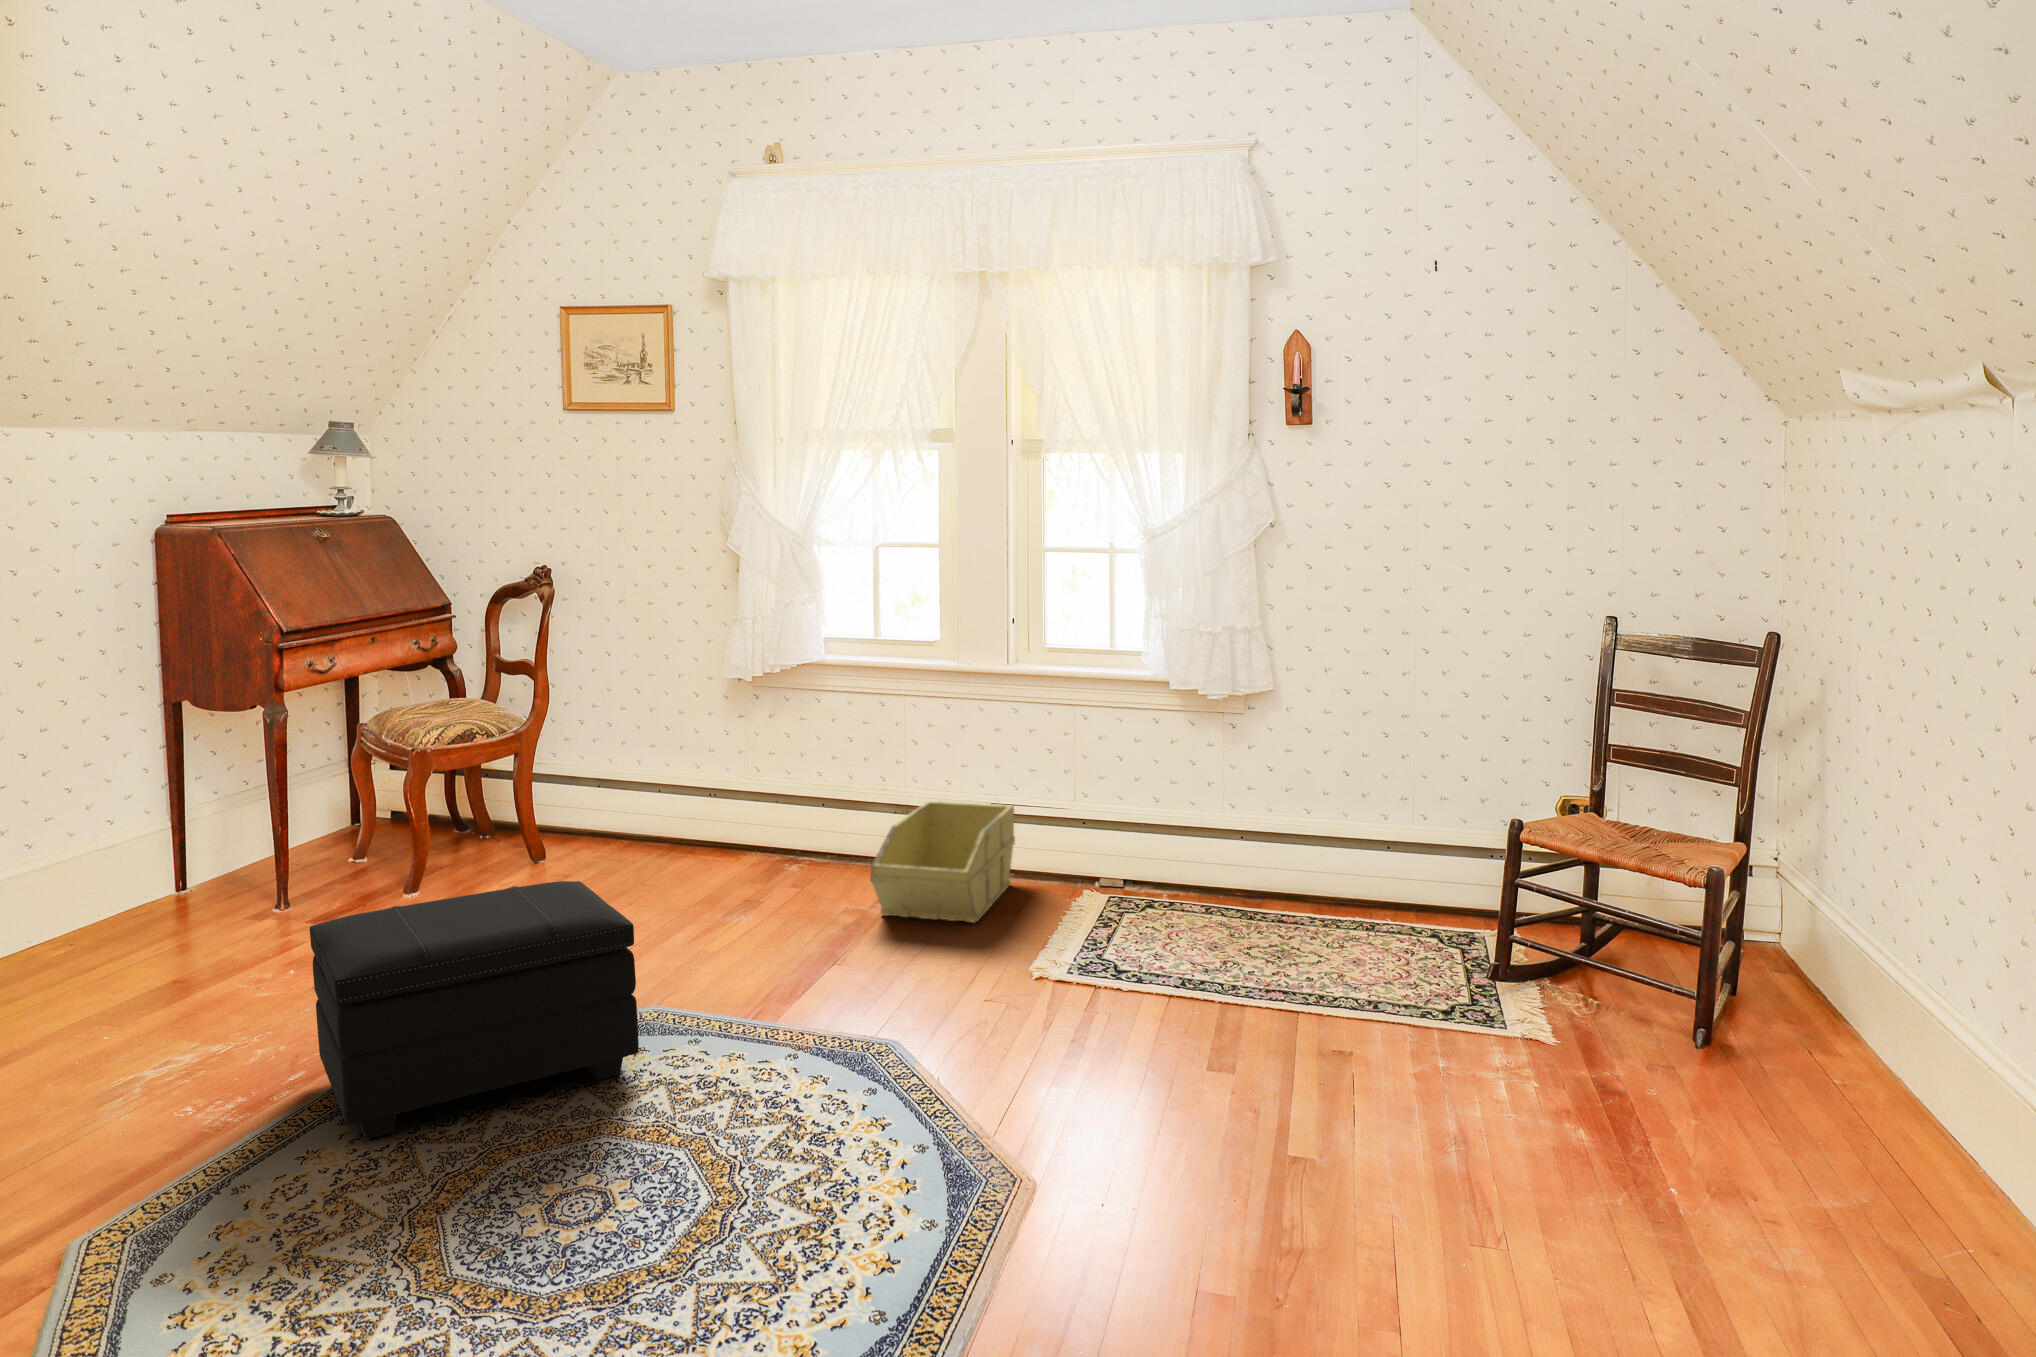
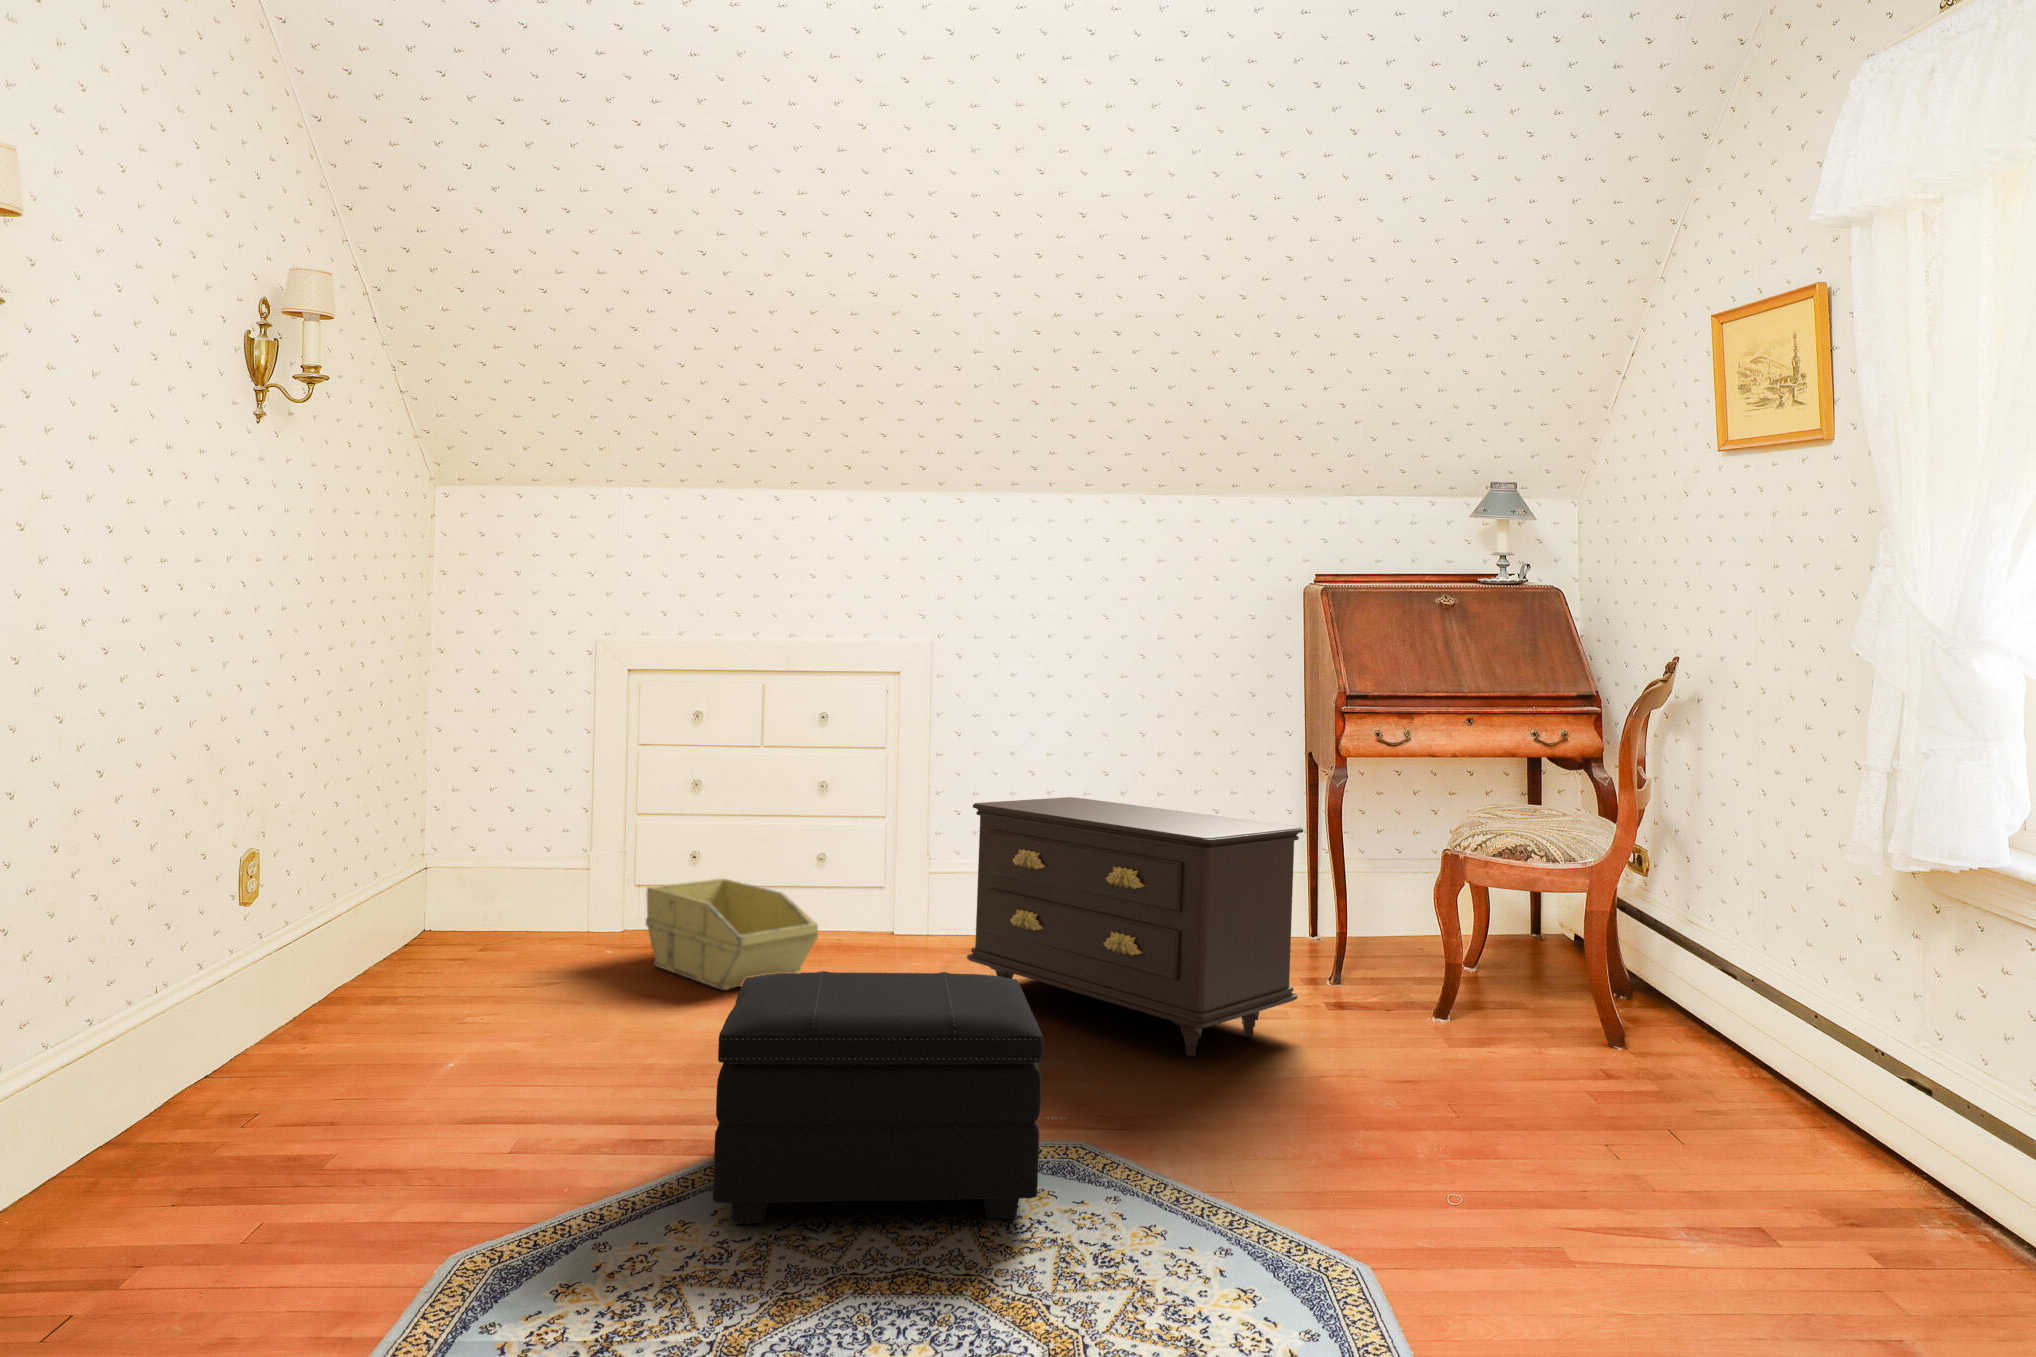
dresser: none [467,694,801,918] -> present [967,797,1303,1056]
storage bin: present [870,801,1015,922] -> present [646,878,818,990]

